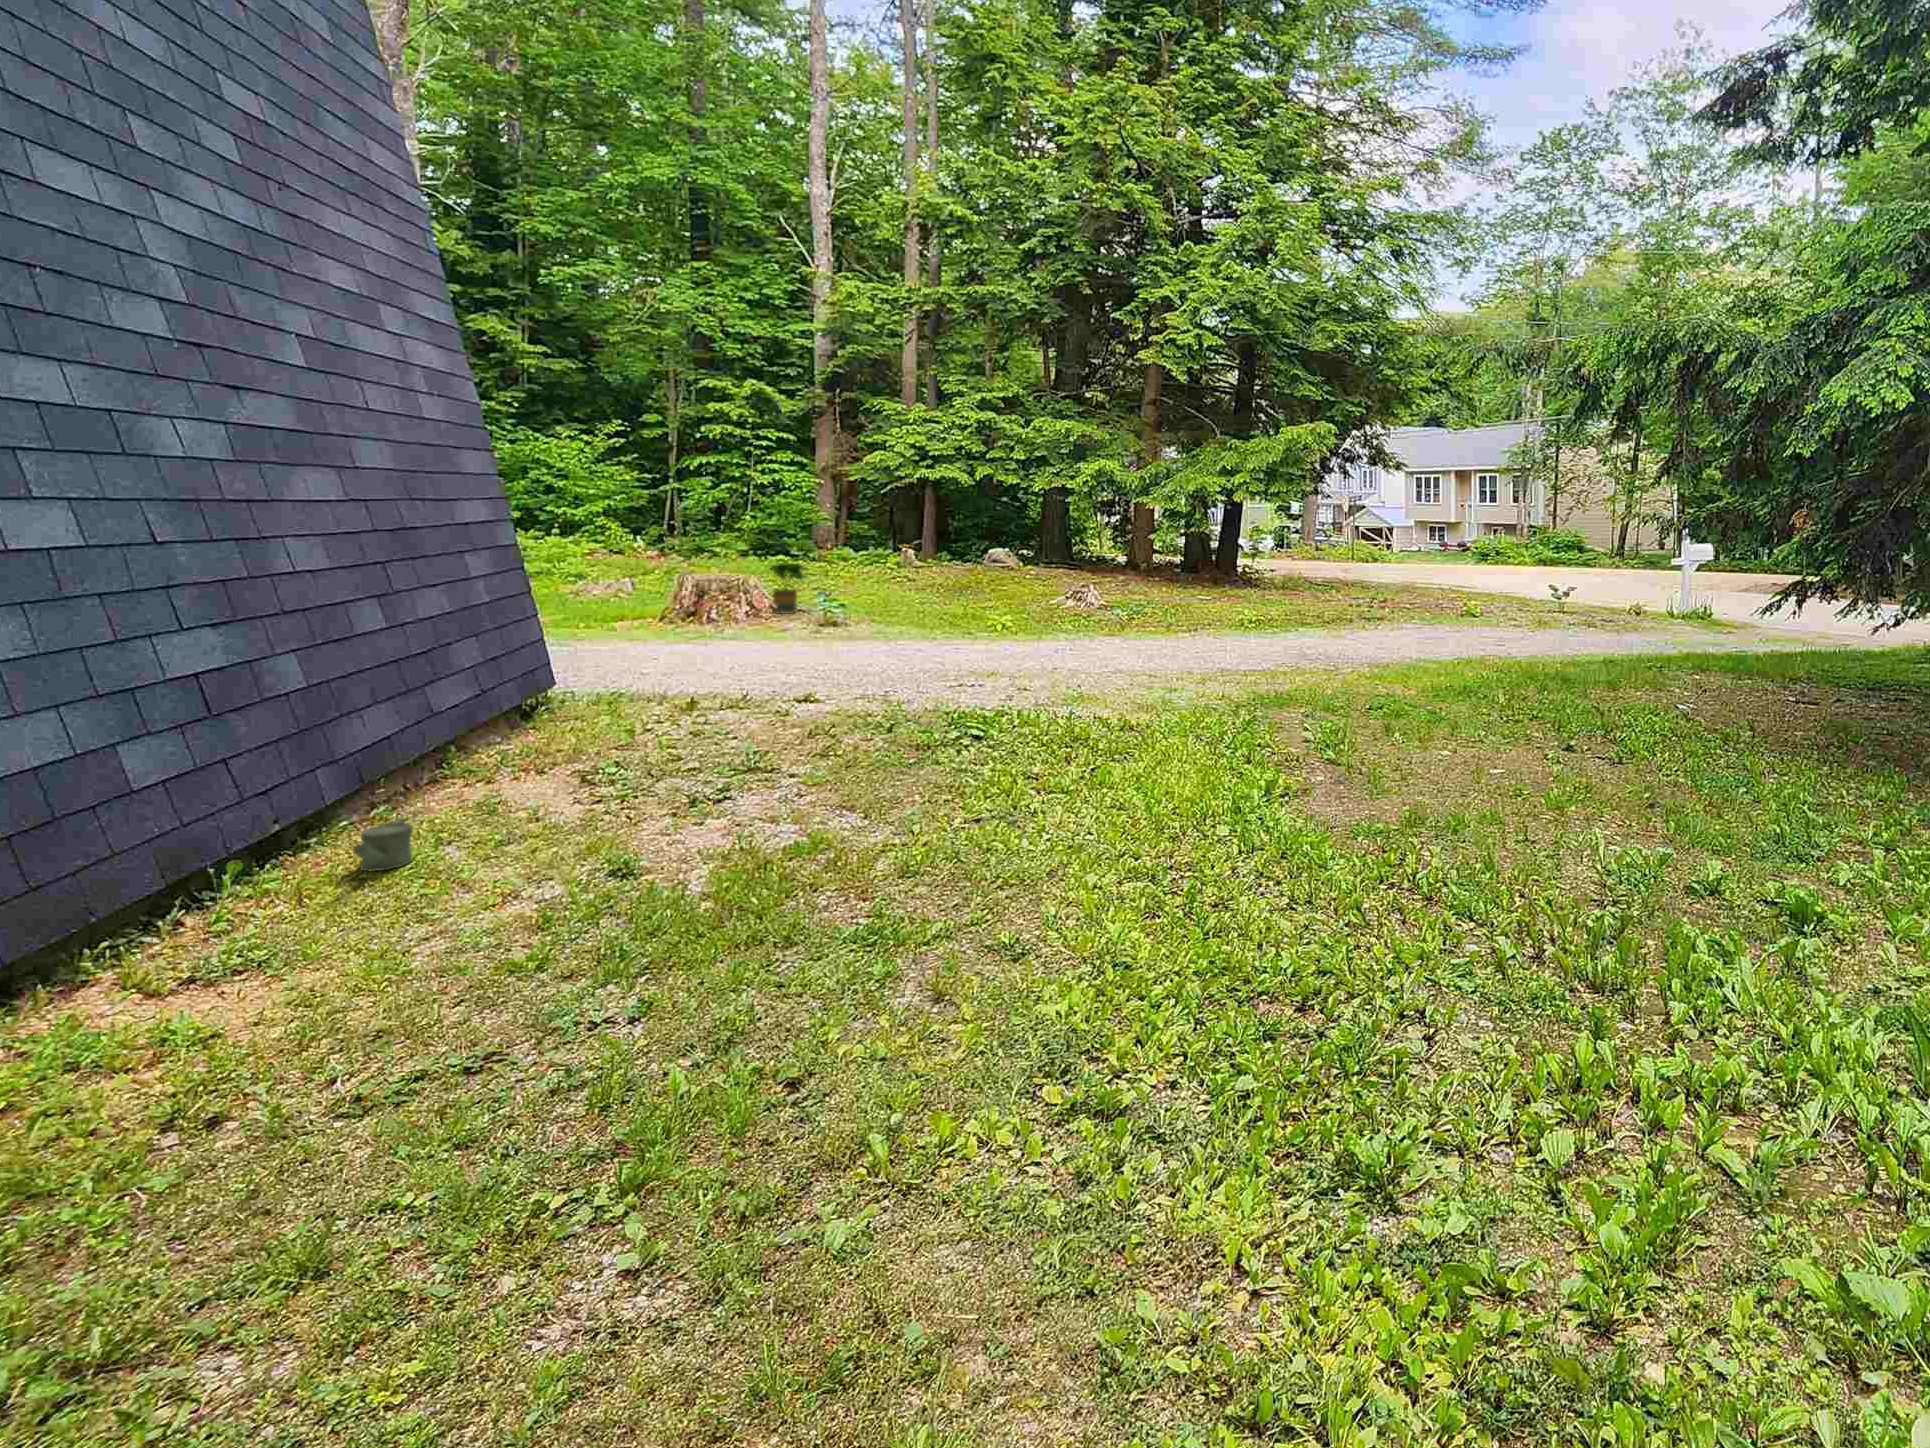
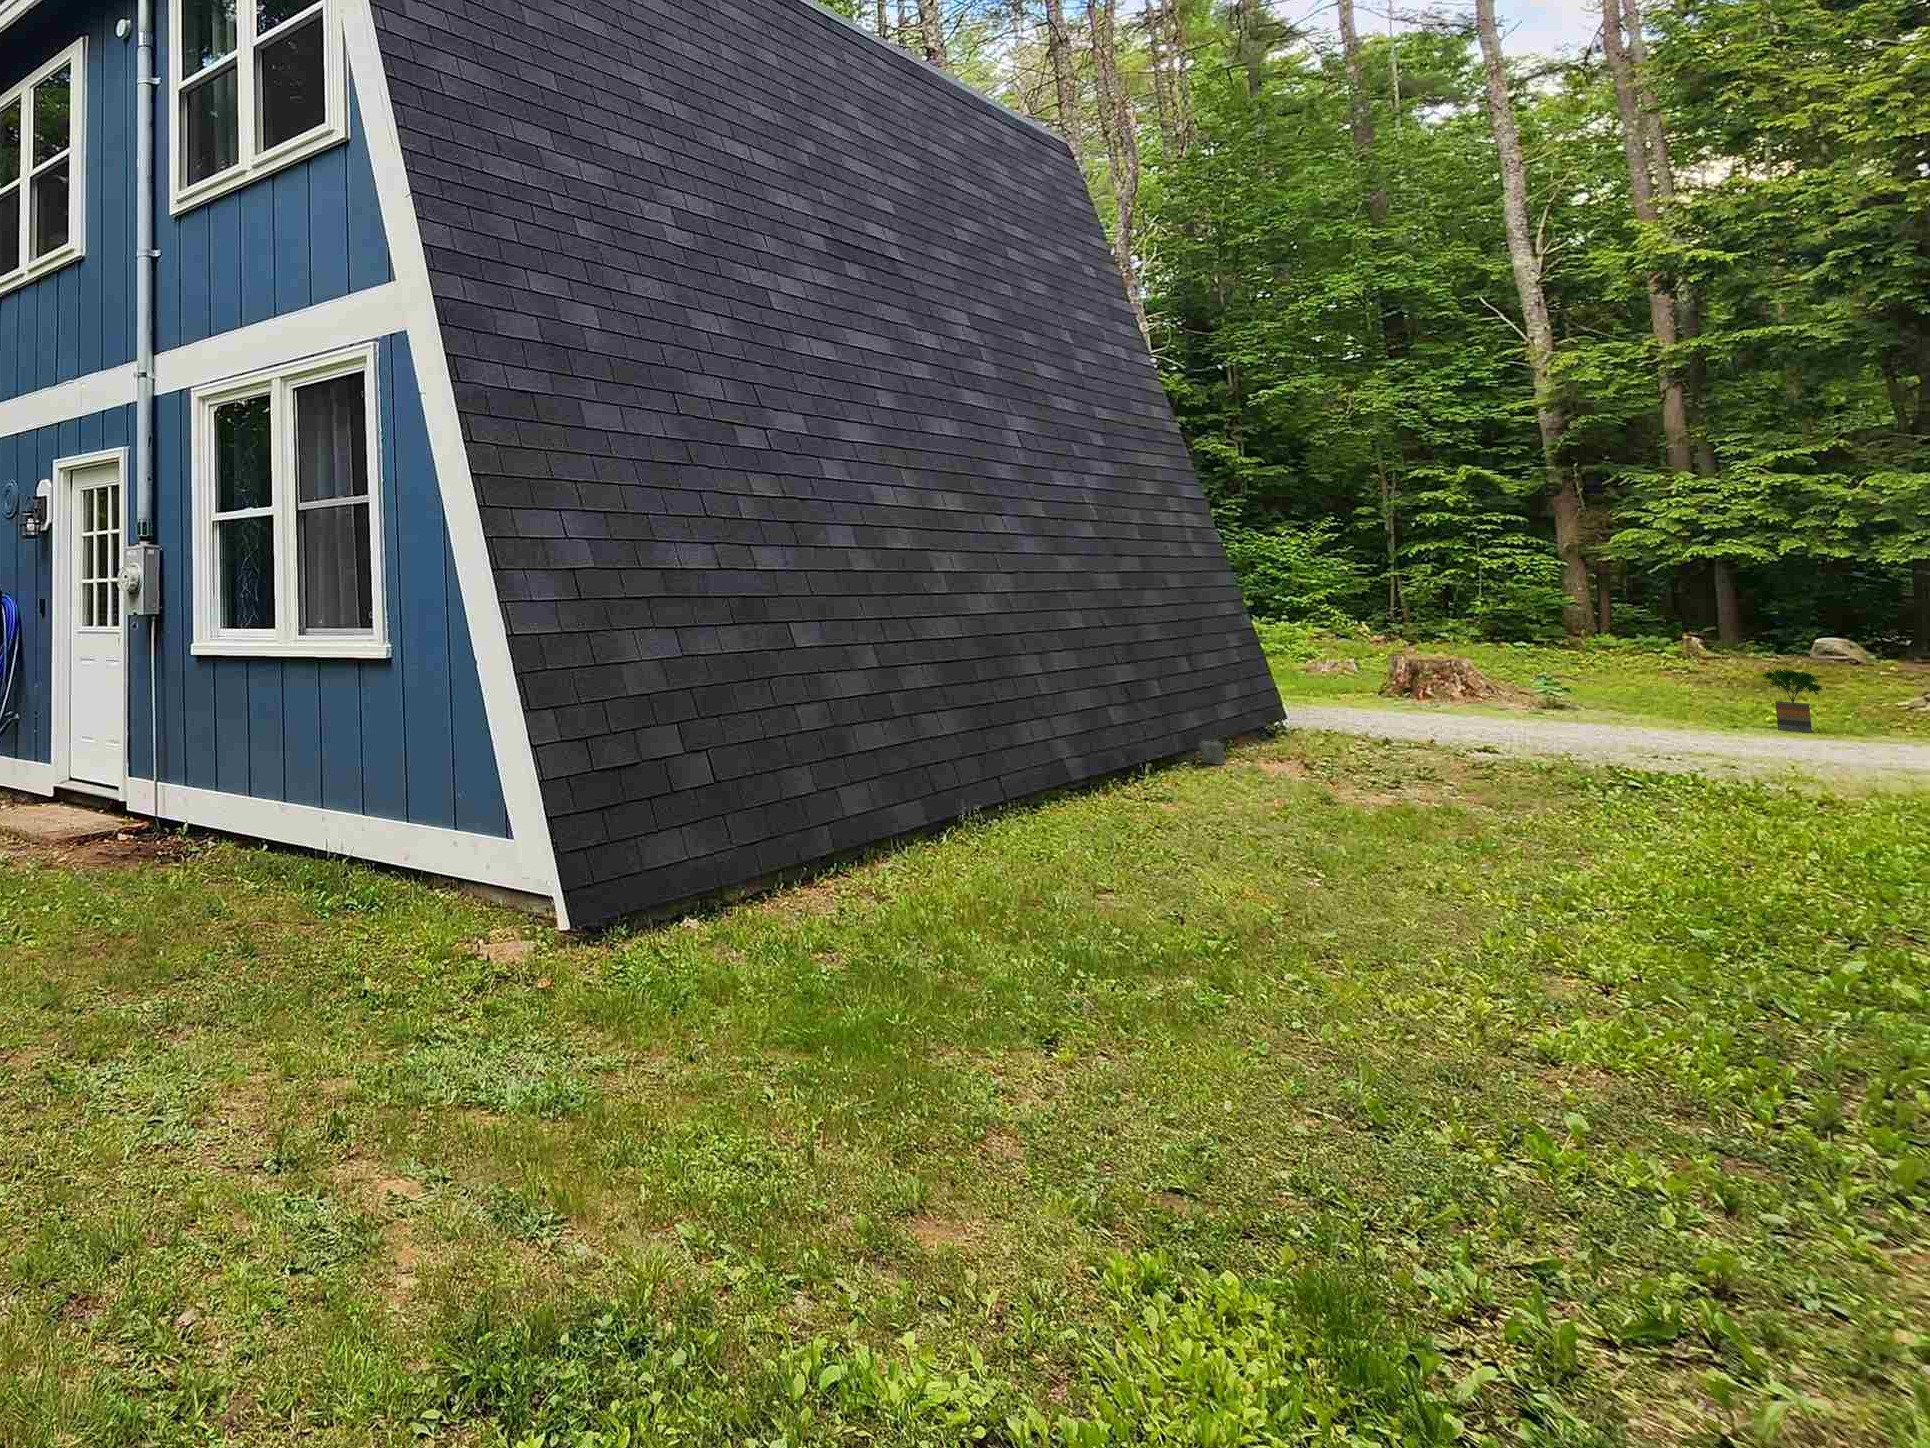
potted tree: present [770,563,805,614] -> present [1763,669,1823,733]

